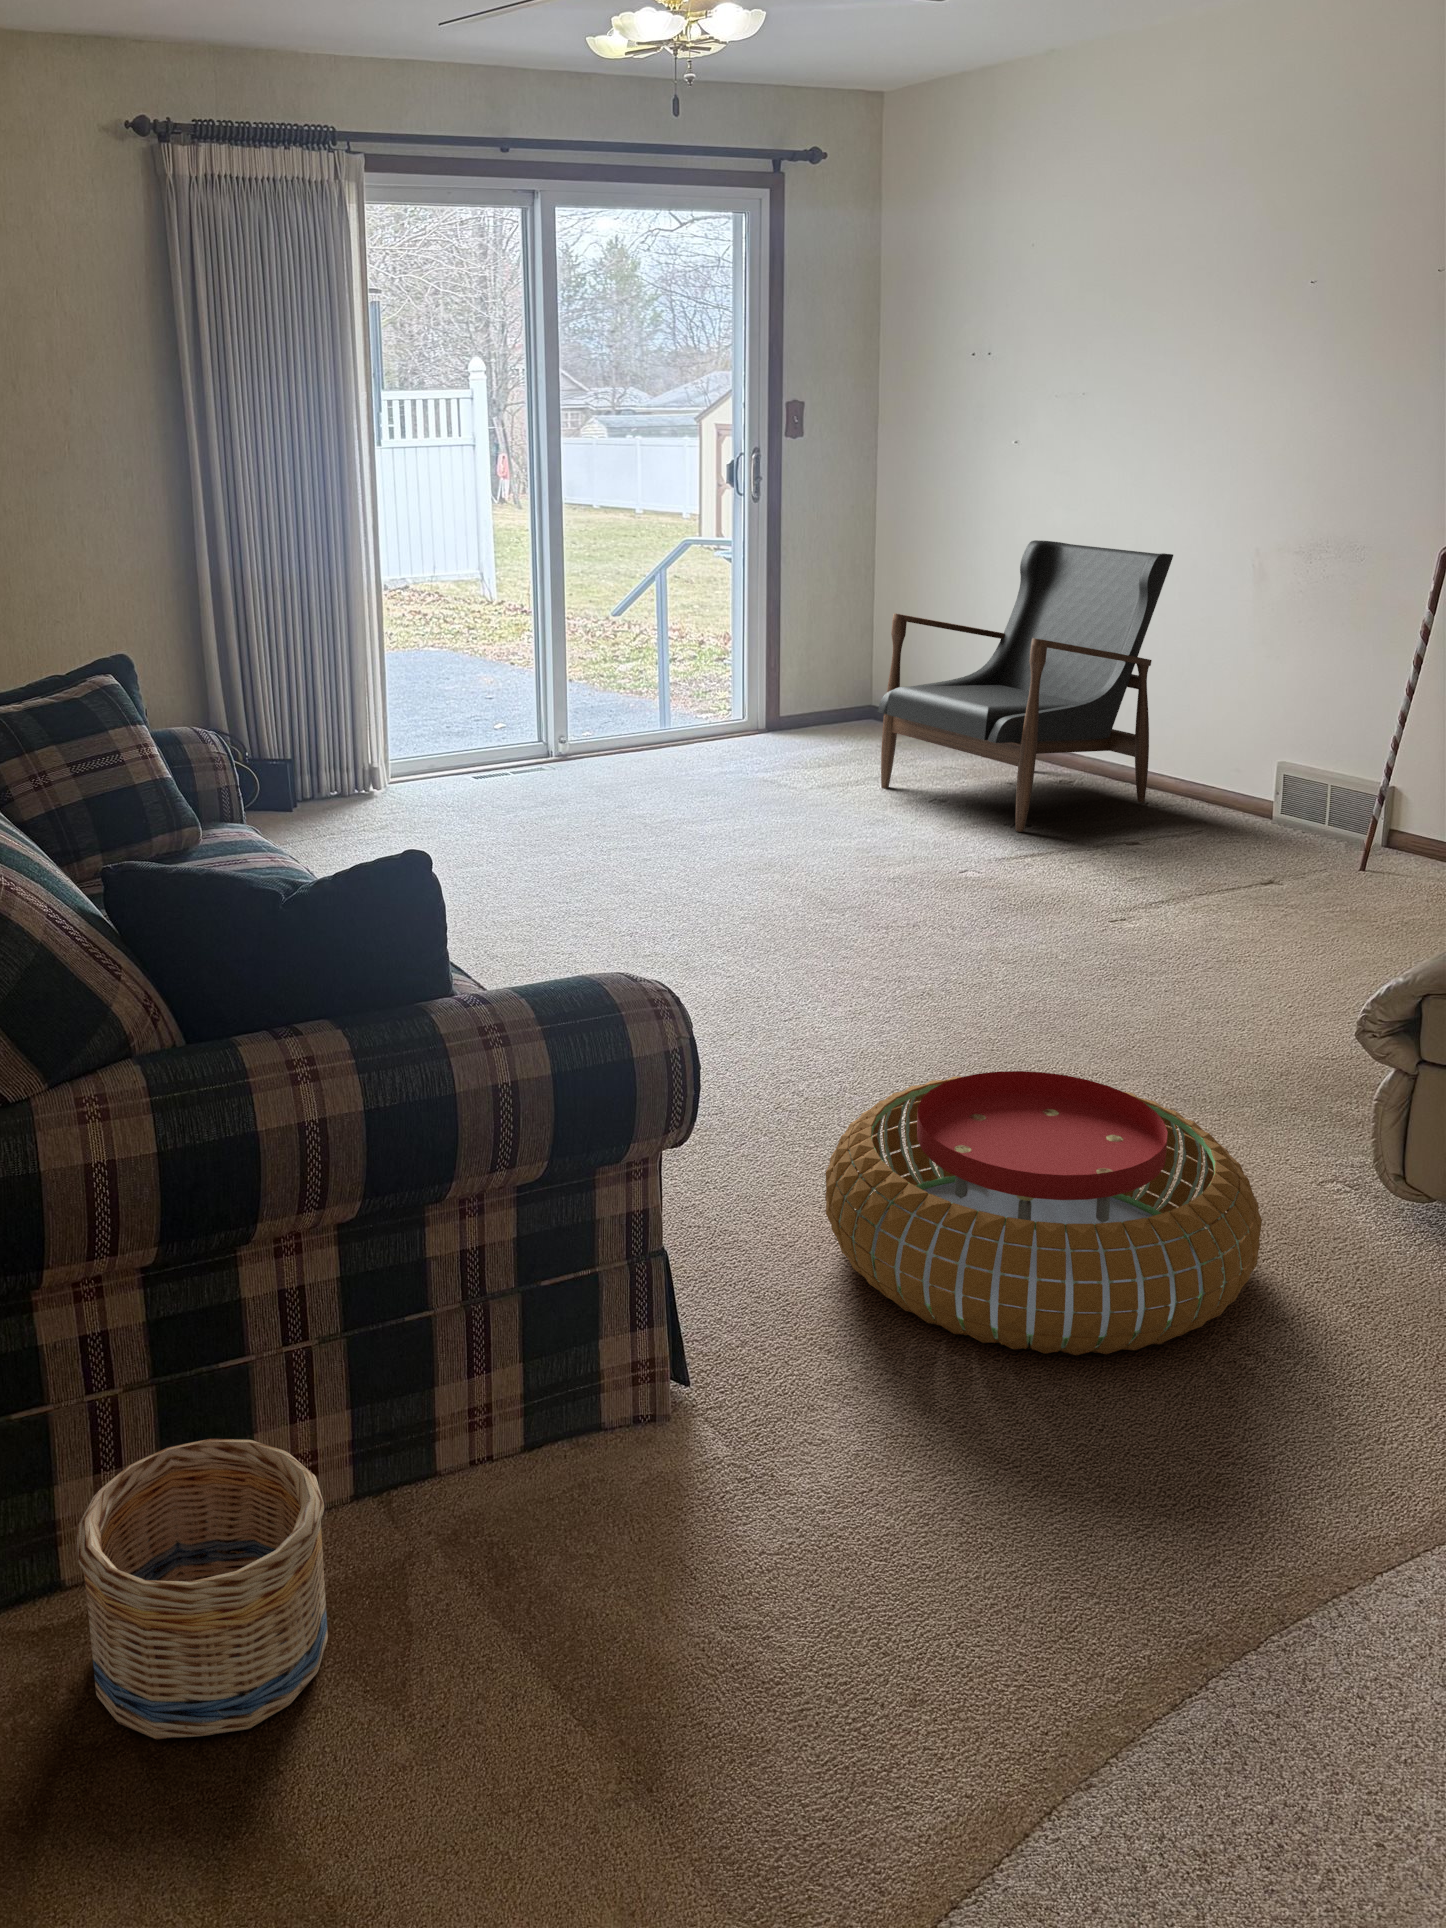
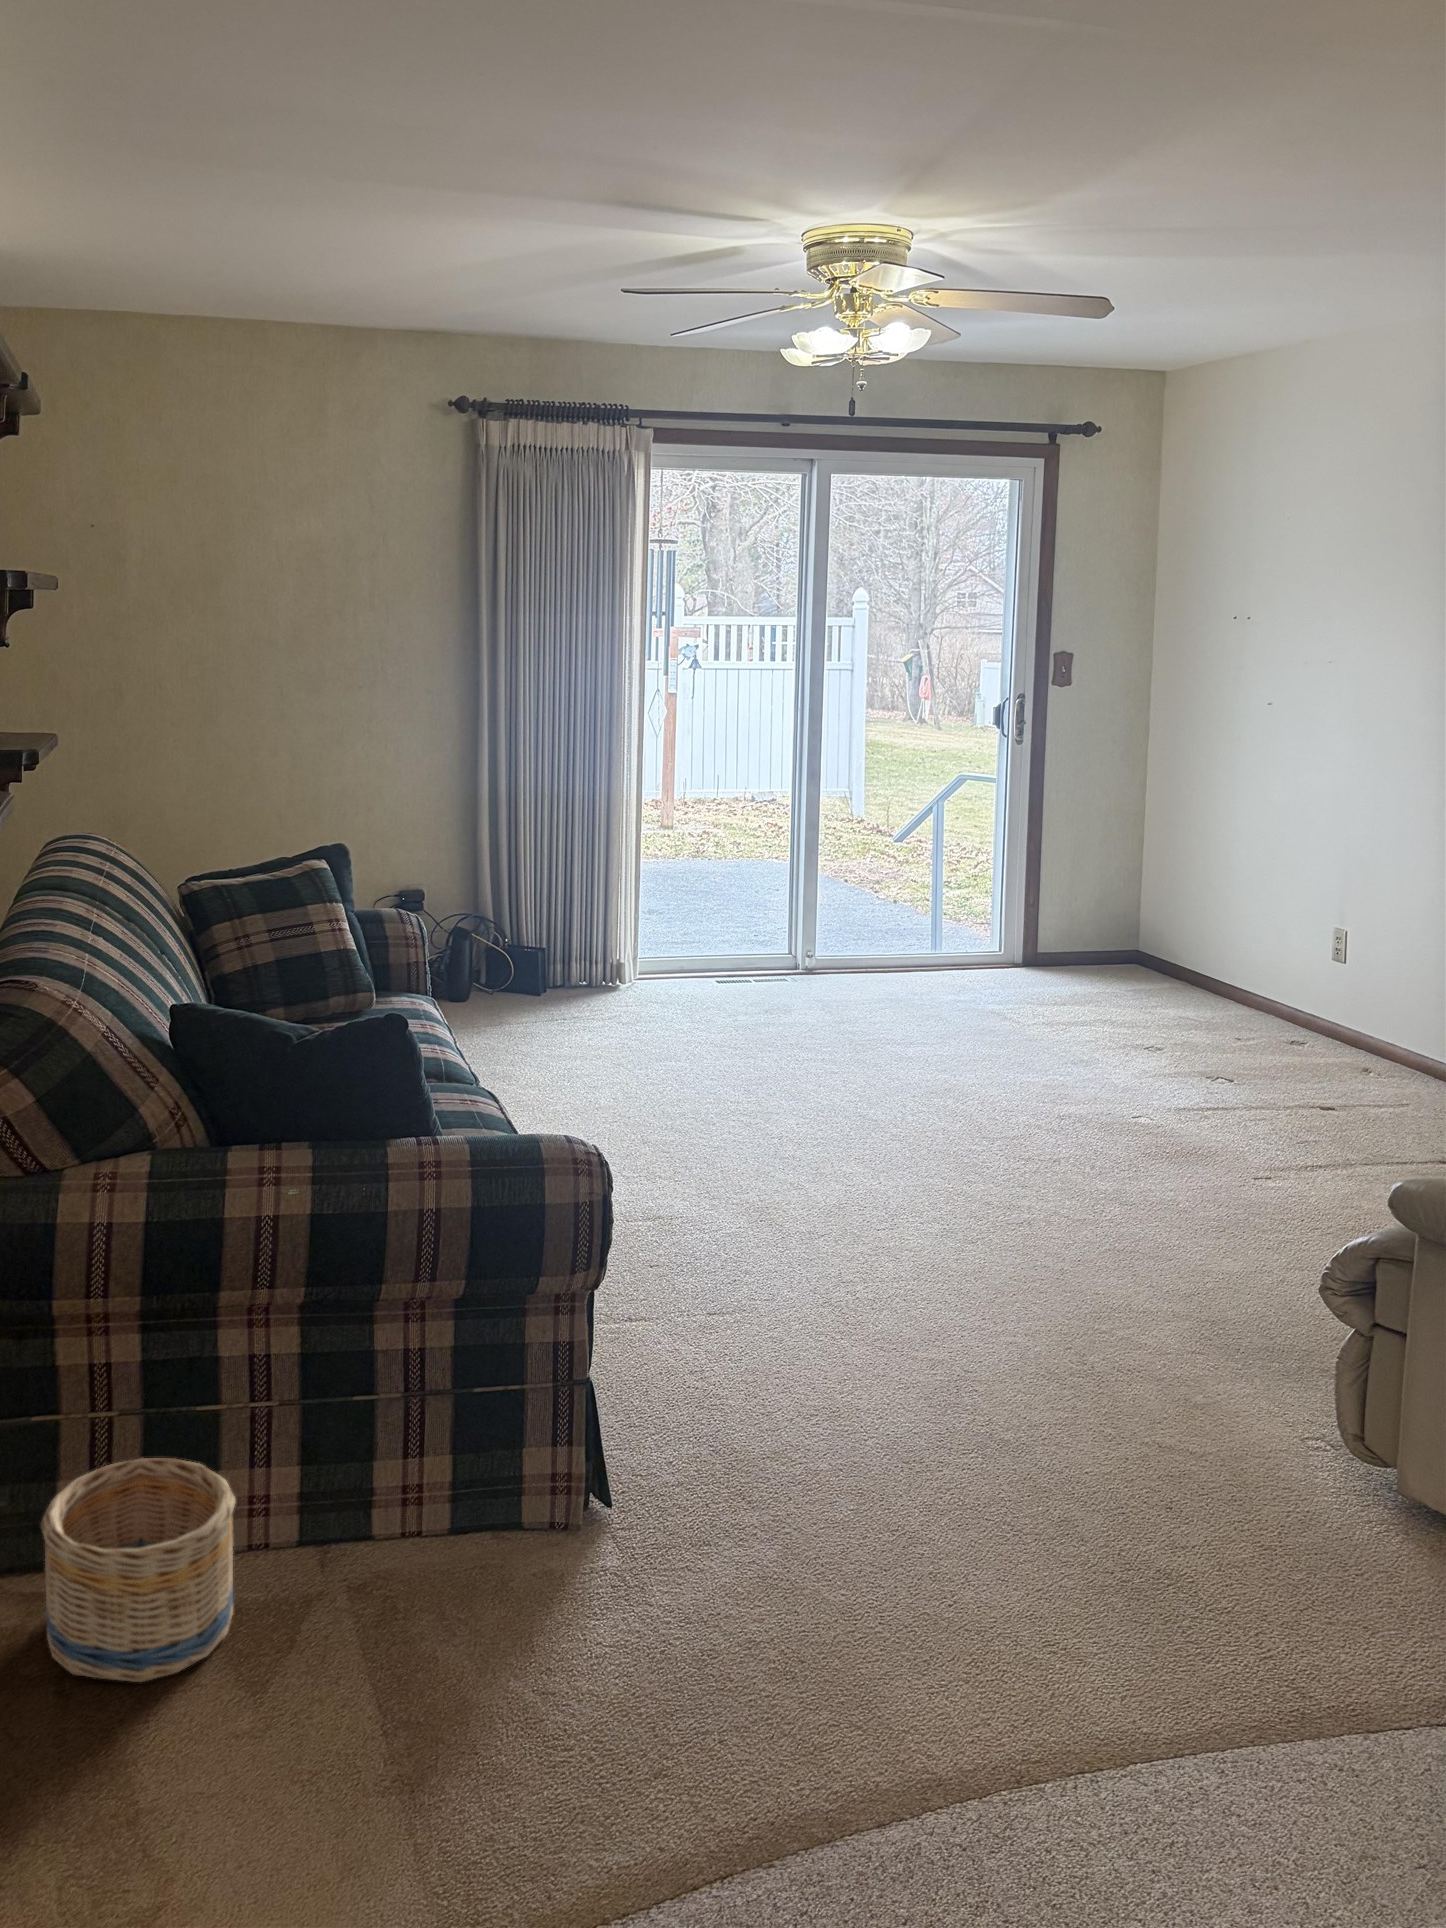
armchair: present [878,540,1173,832] -> none [1097,797,1404,1083]
pouf: present [825,1071,1262,1355] -> none [791,1280,1190,1549]

